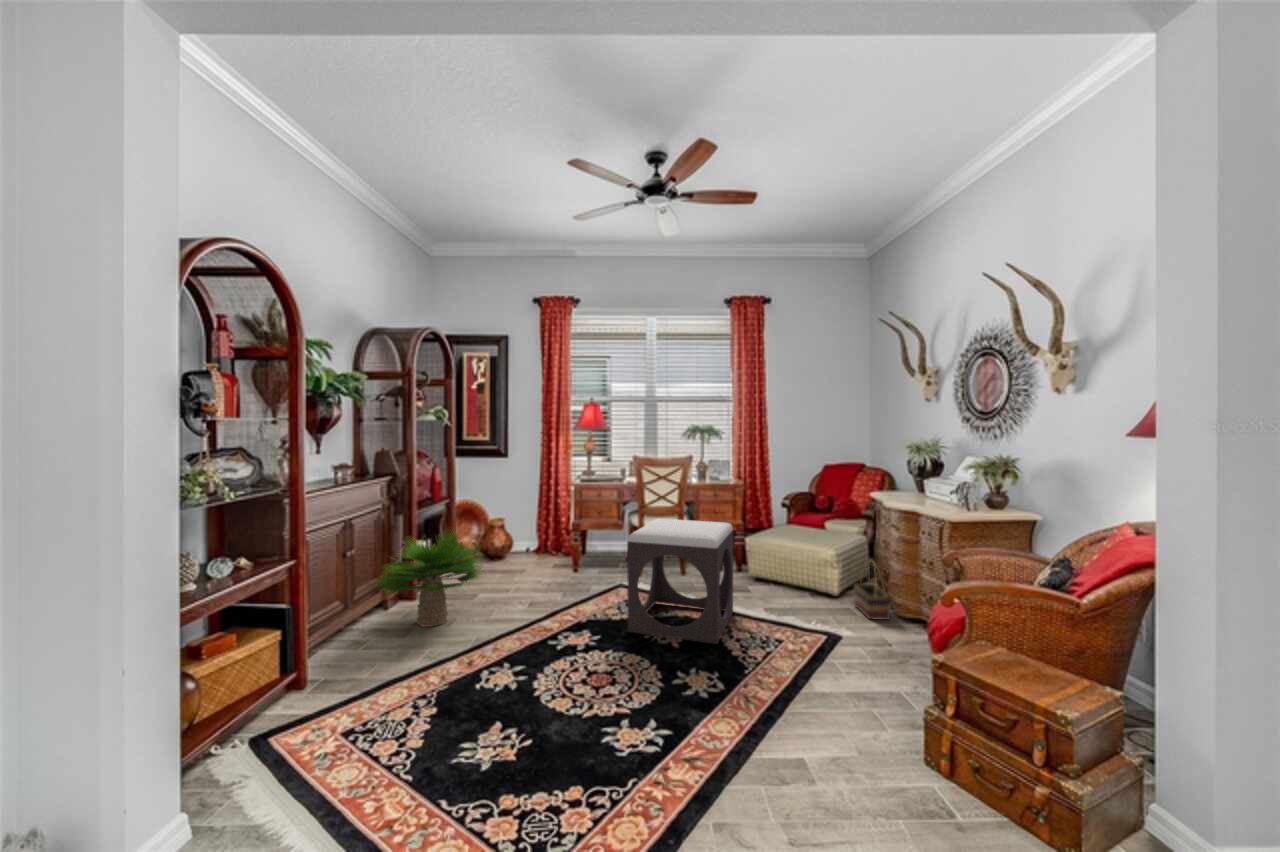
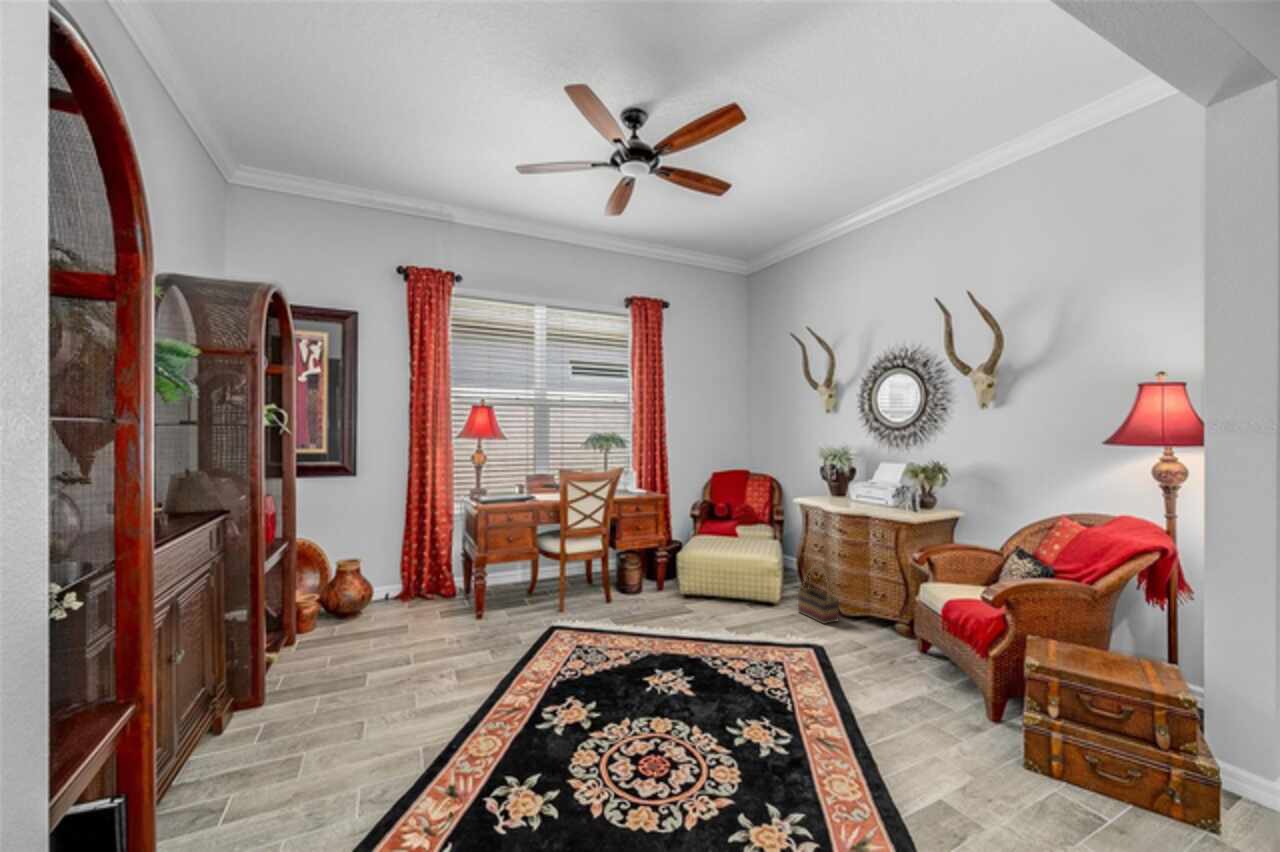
footstool: present [627,519,733,644] -> none [616,543,732,687]
potted plant: present [377,530,482,627] -> none [247,584,434,743]

